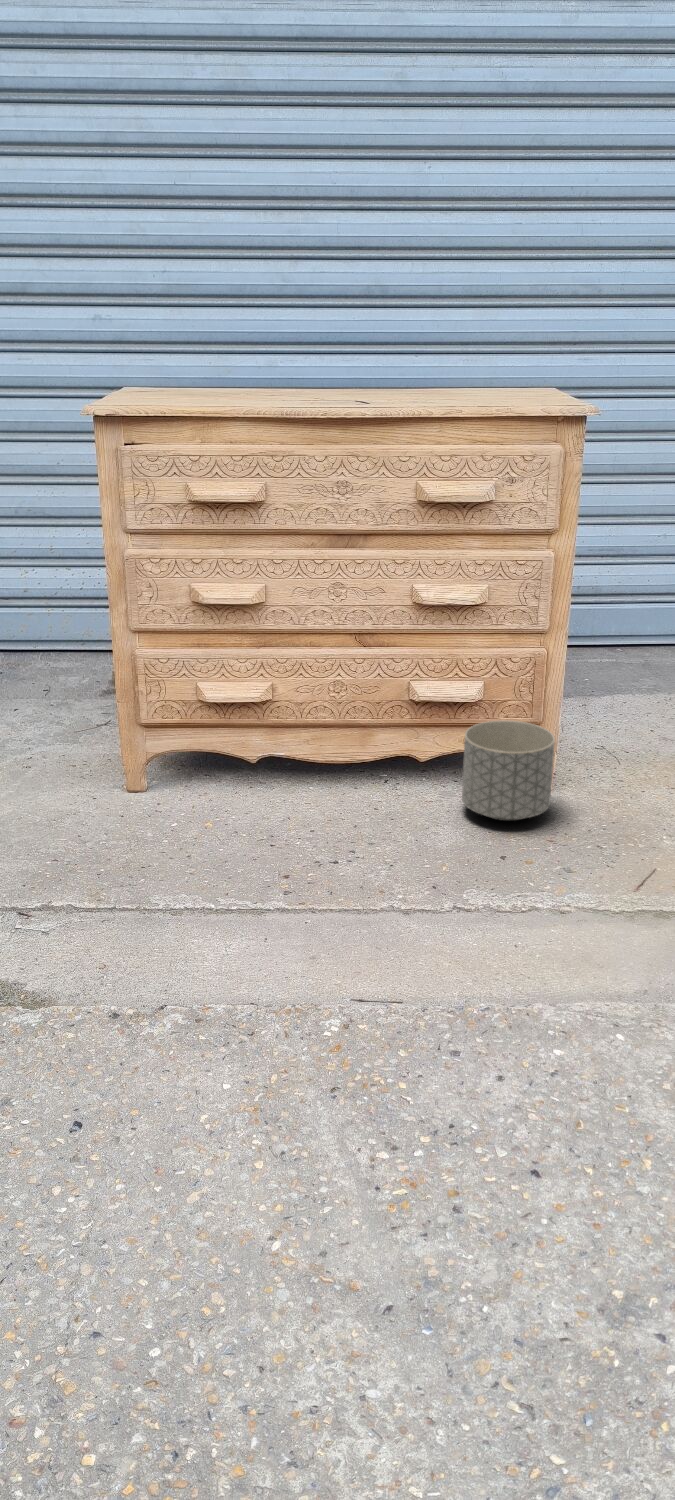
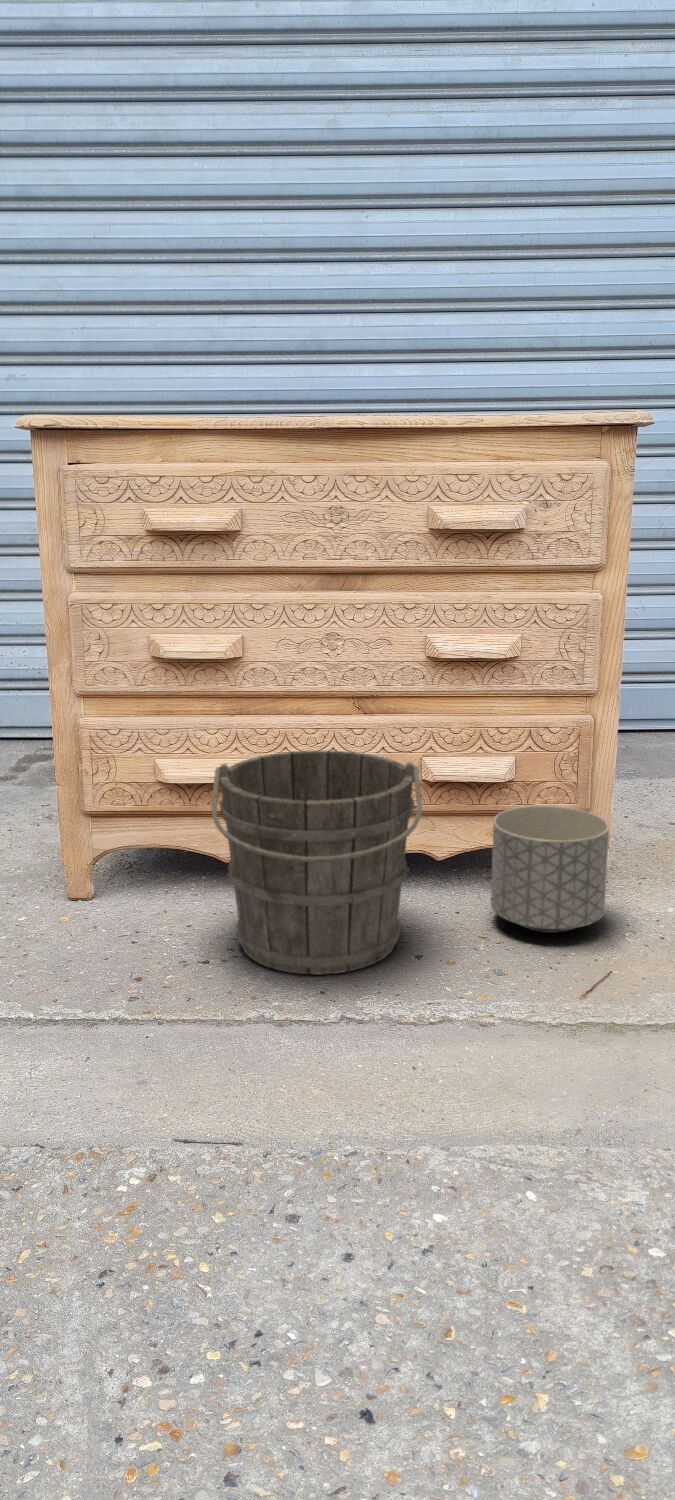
bucket: none [247,678,409,854] -> present [211,751,422,974]

